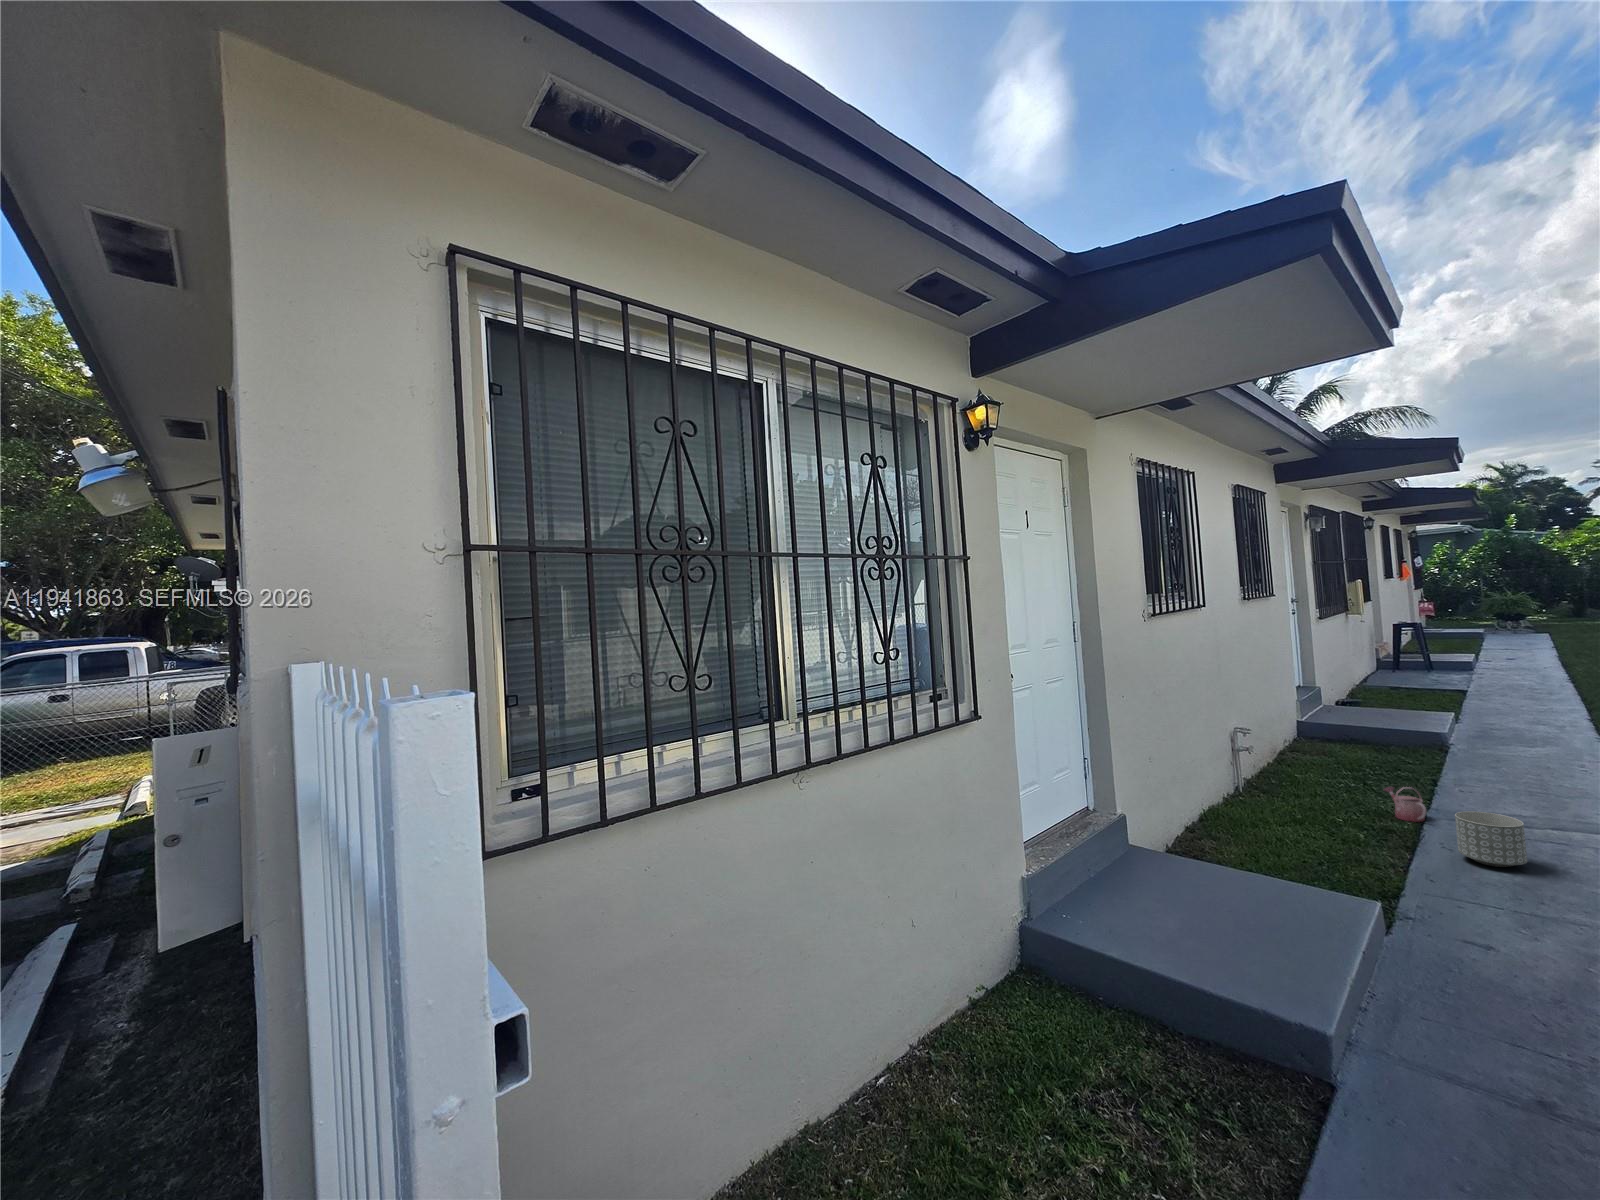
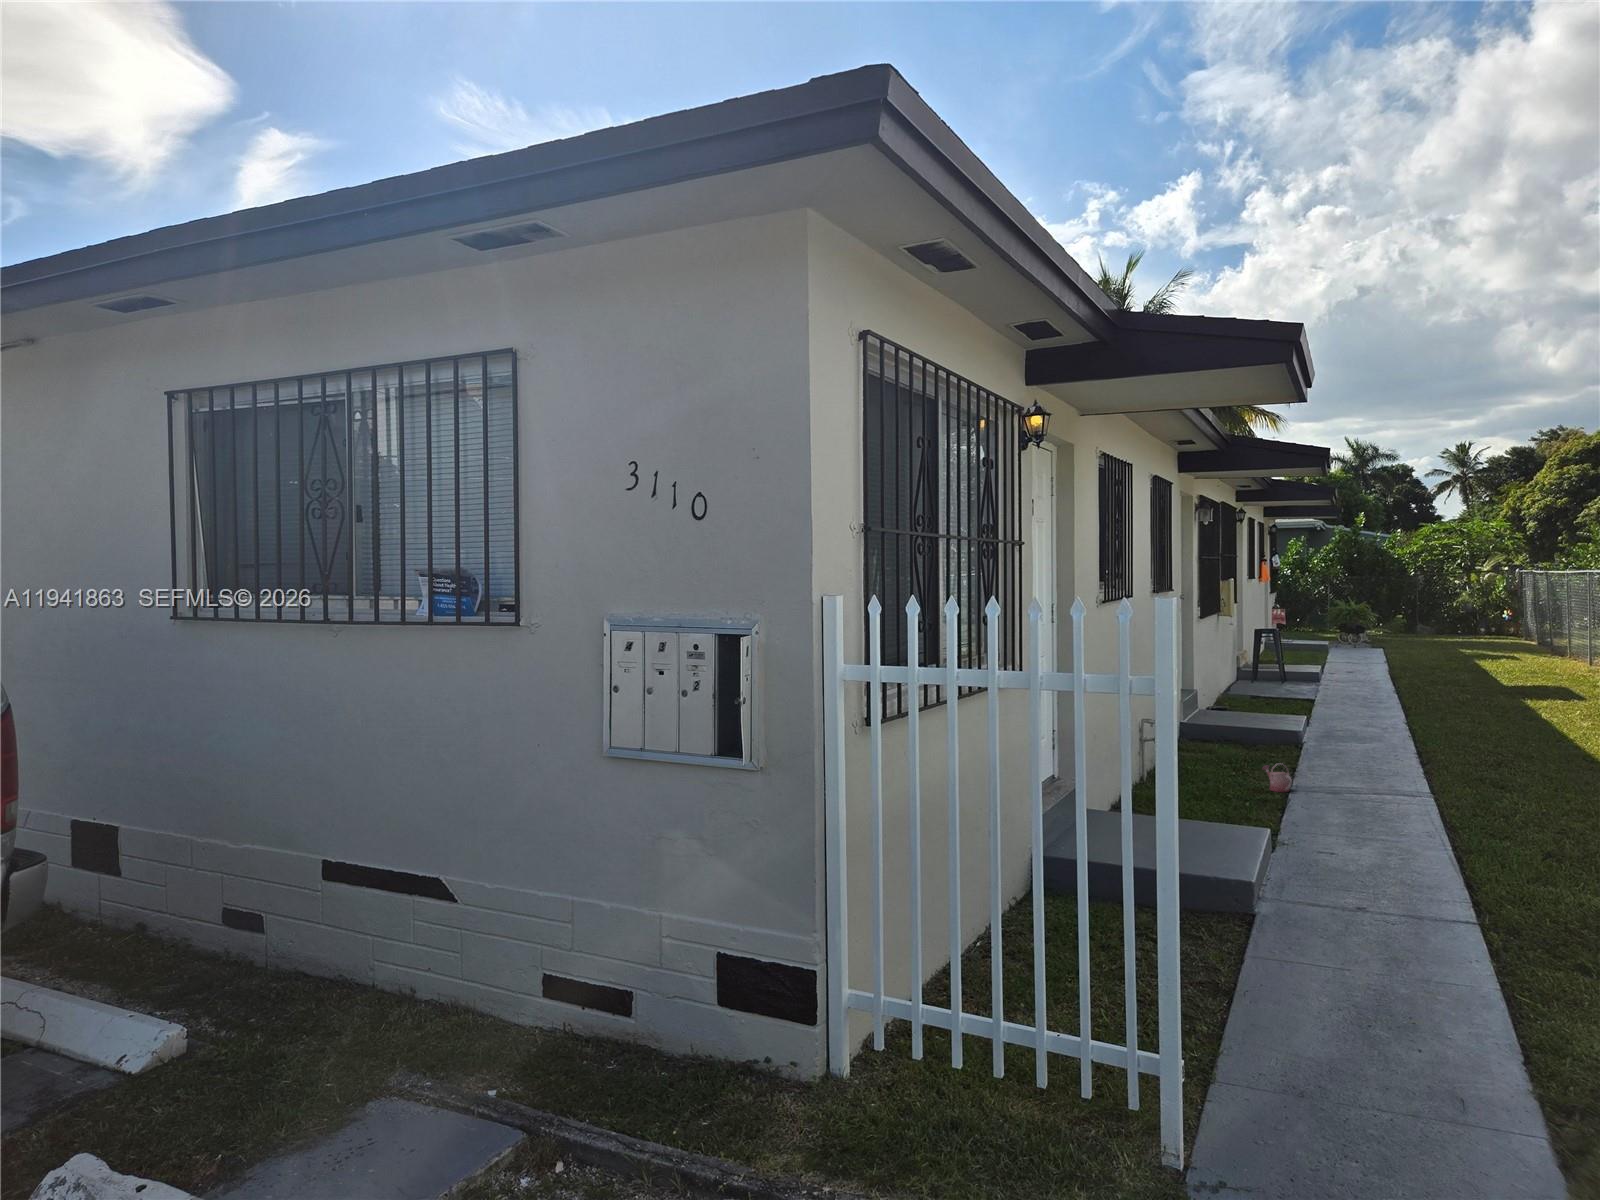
planter: present [1455,811,1527,867] -> none [1313,774,1355,814]

